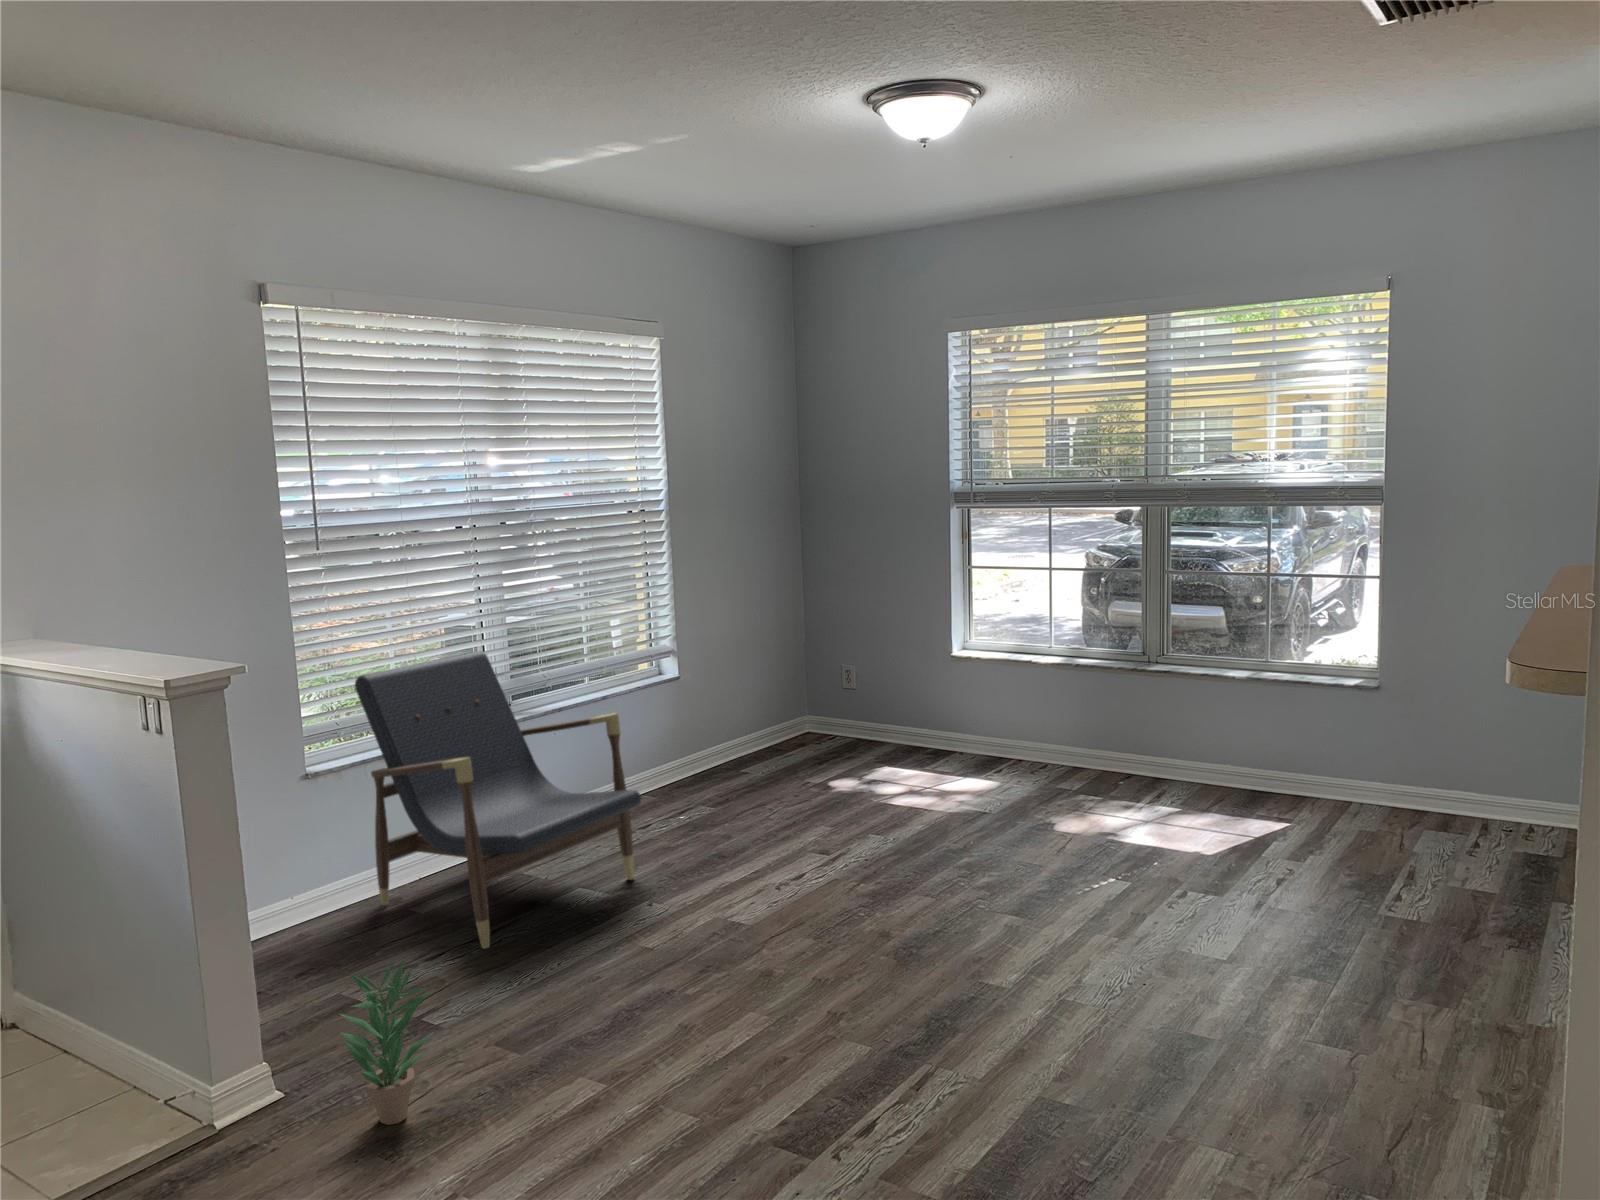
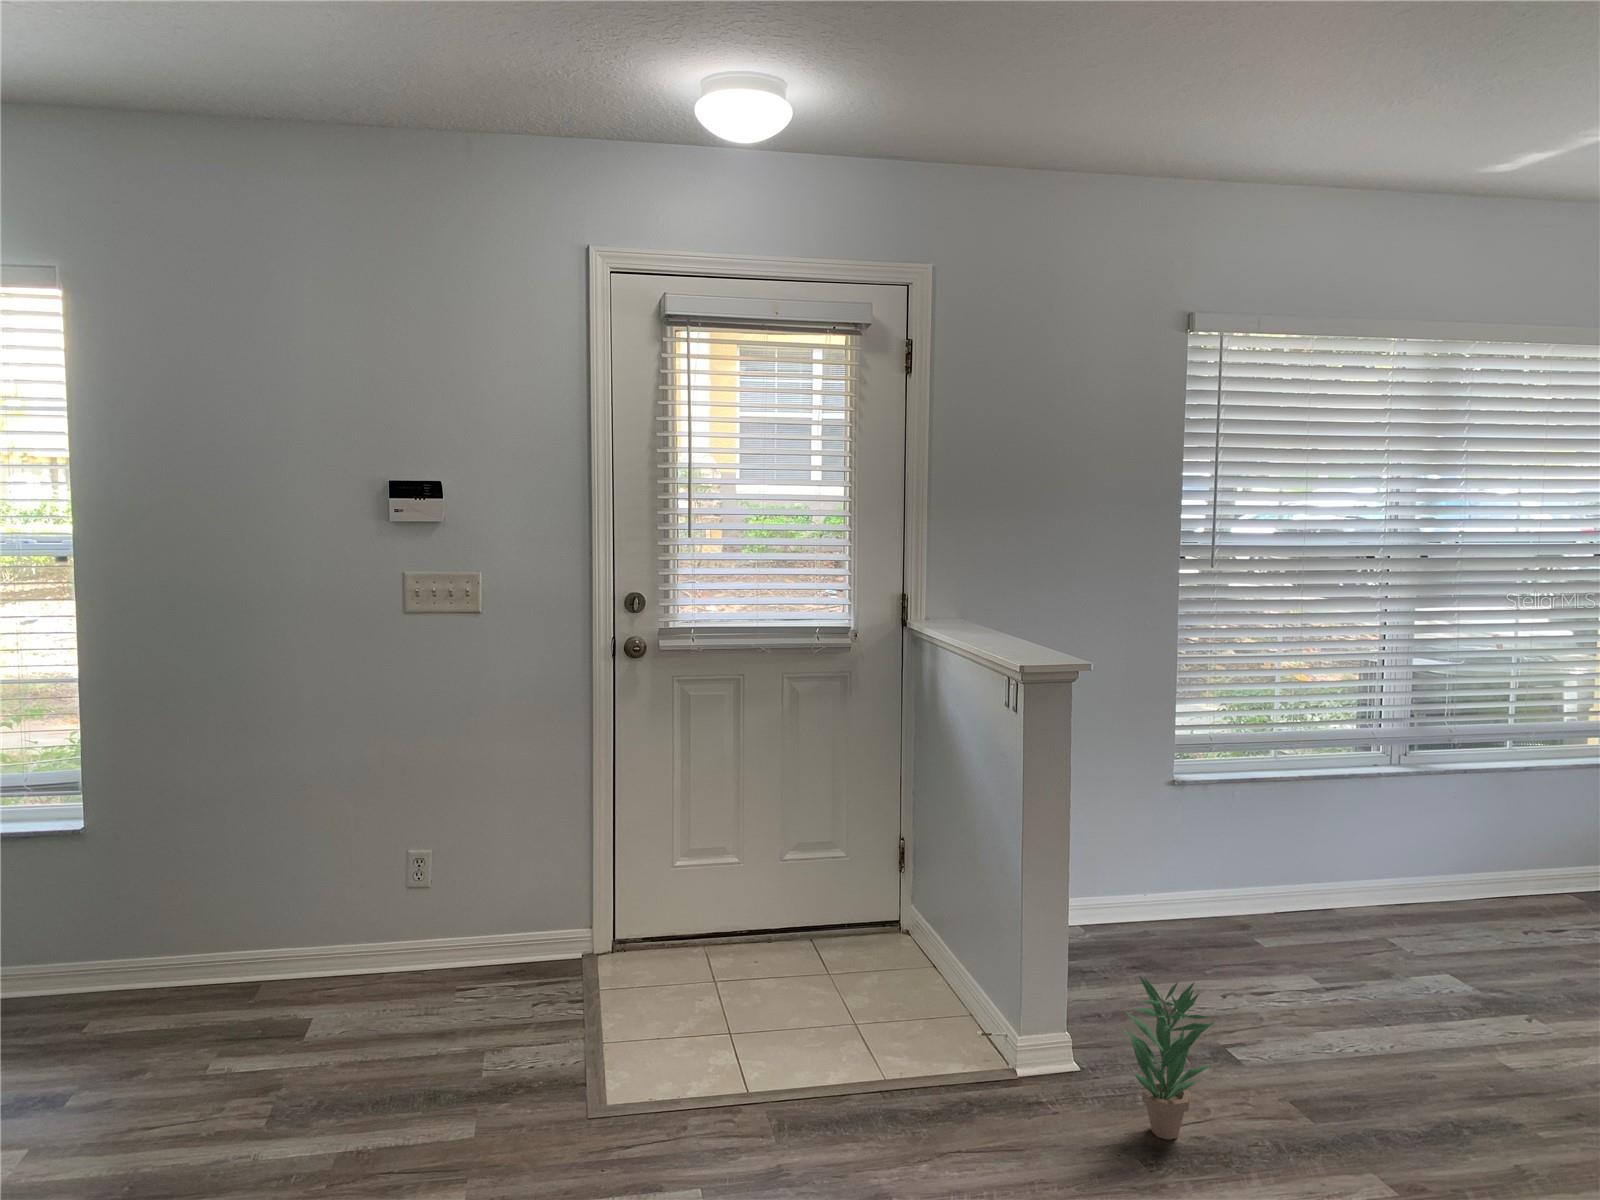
lounge chair: present [355,651,641,949] -> none [1227,690,1542,1004]

